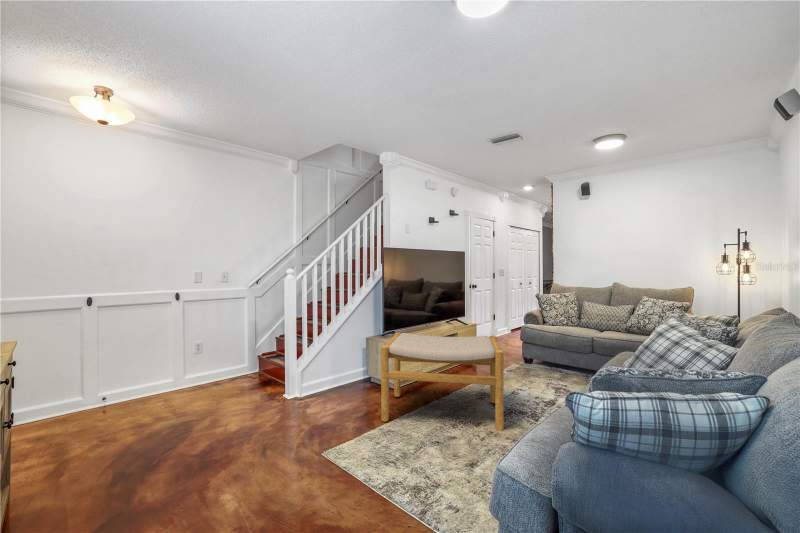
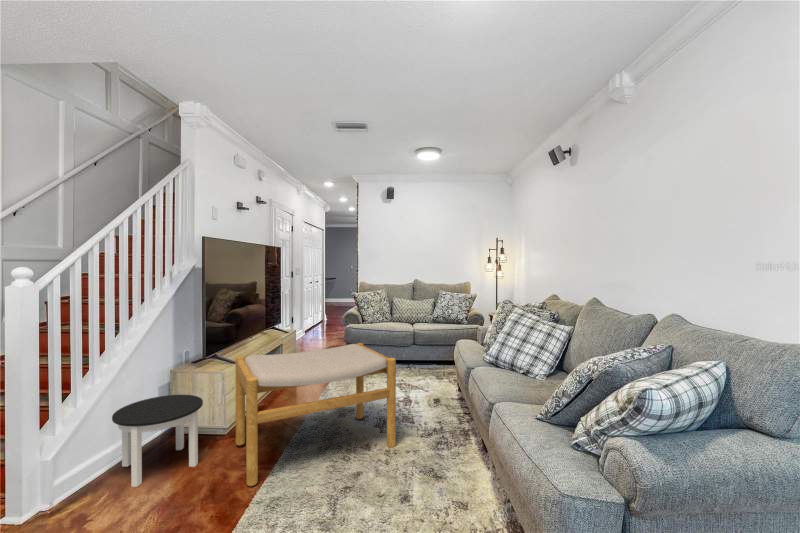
round table: none [325,352,375,403] -> present [112,395,203,487]

